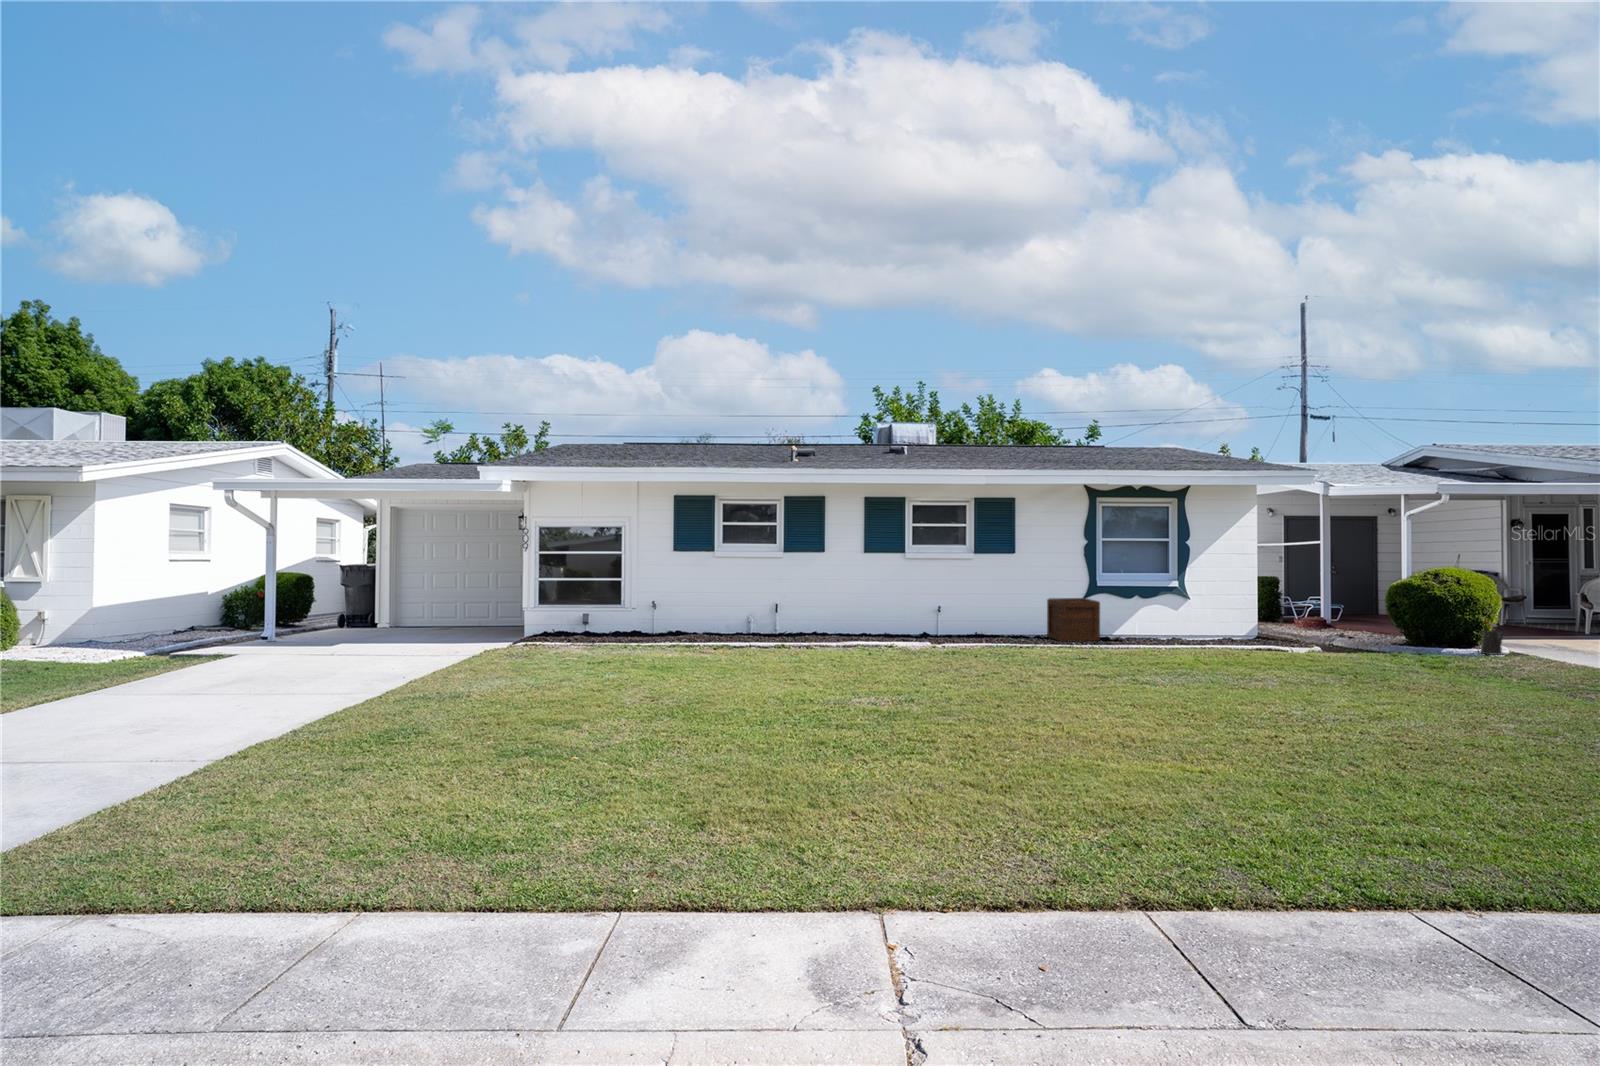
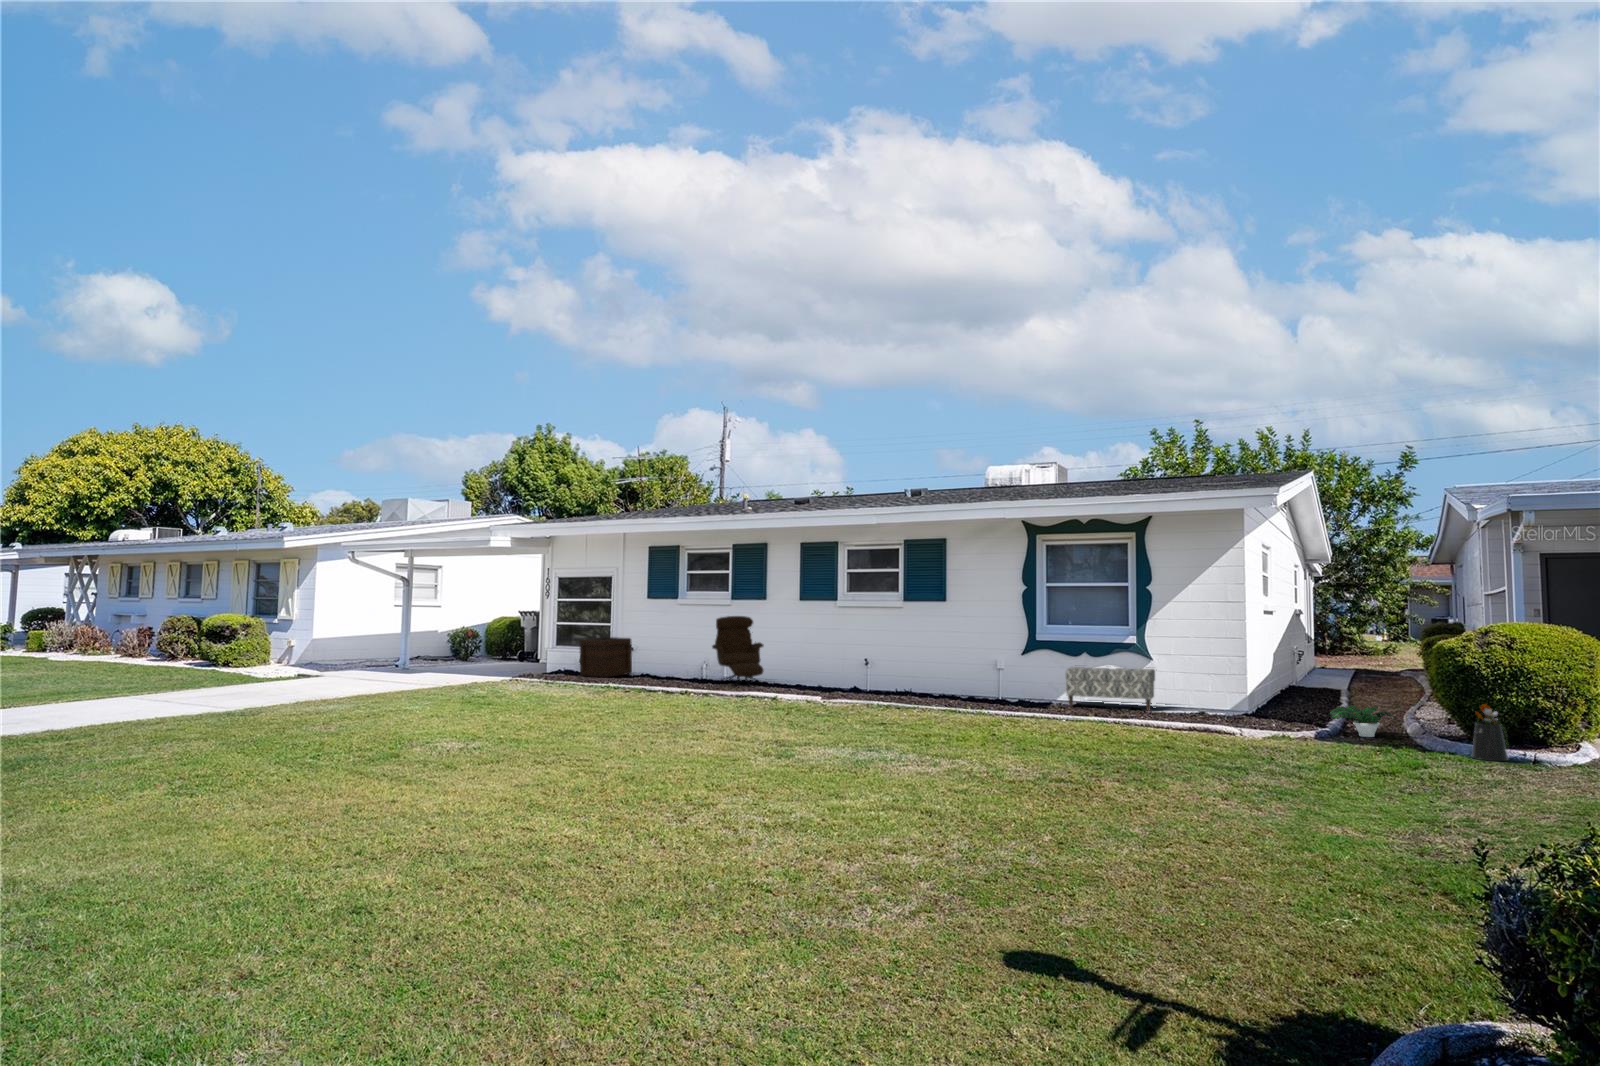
lounge chair: none [780,568,851,638] -> present [712,616,763,685]
wooden crate: present [1047,598,1100,642] -> present [580,637,632,677]
bench: none [1130,606,1206,641] -> present [1066,667,1155,712]
potted plant: none [1358,626,1405,647] -> present [1330,706,1396,737]

